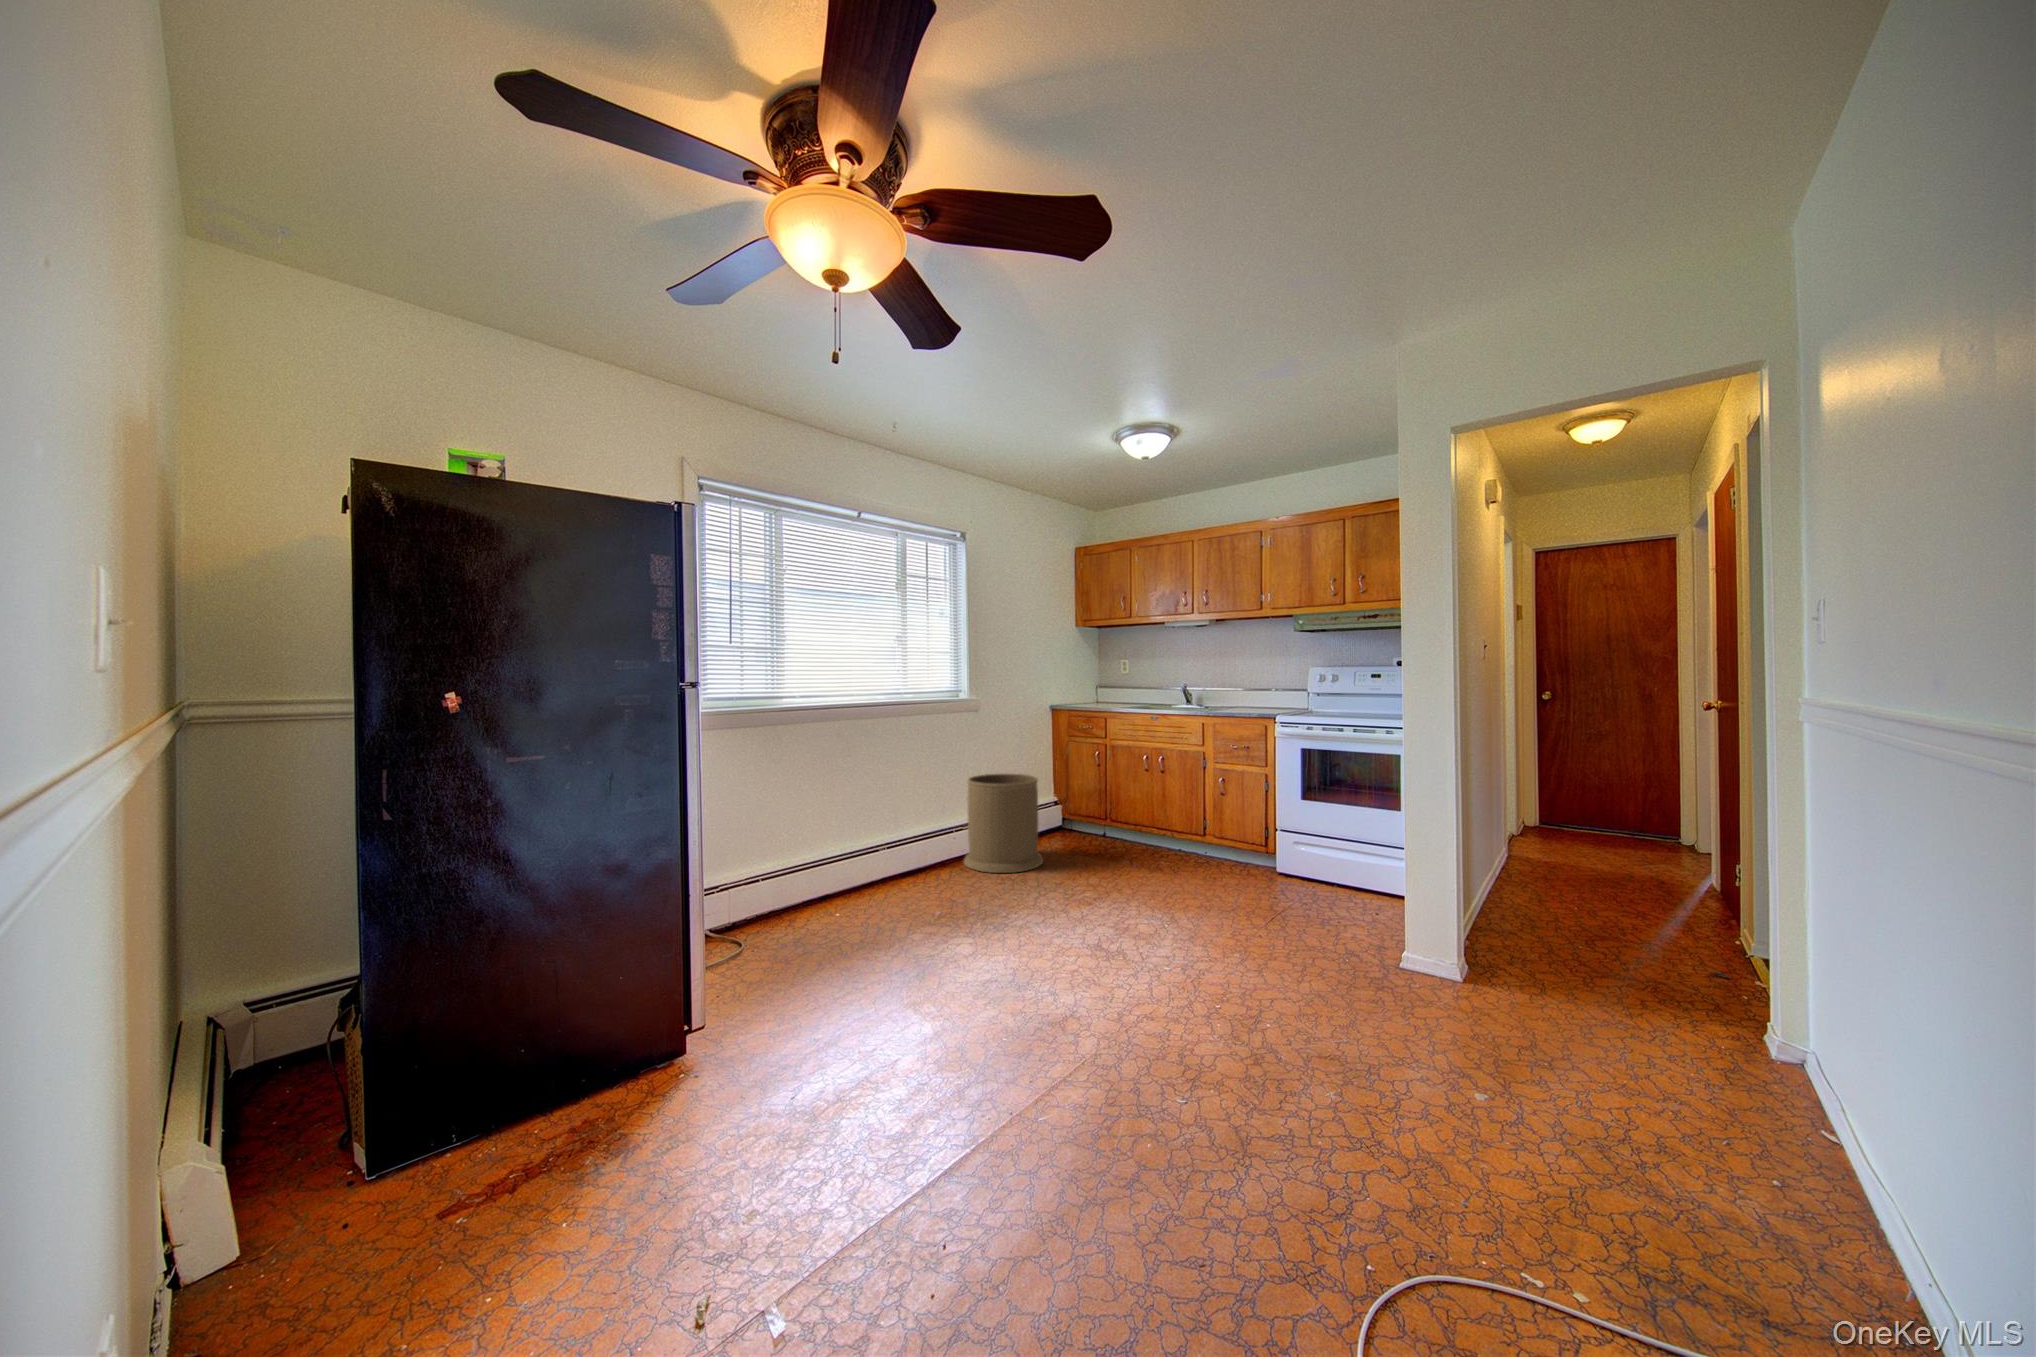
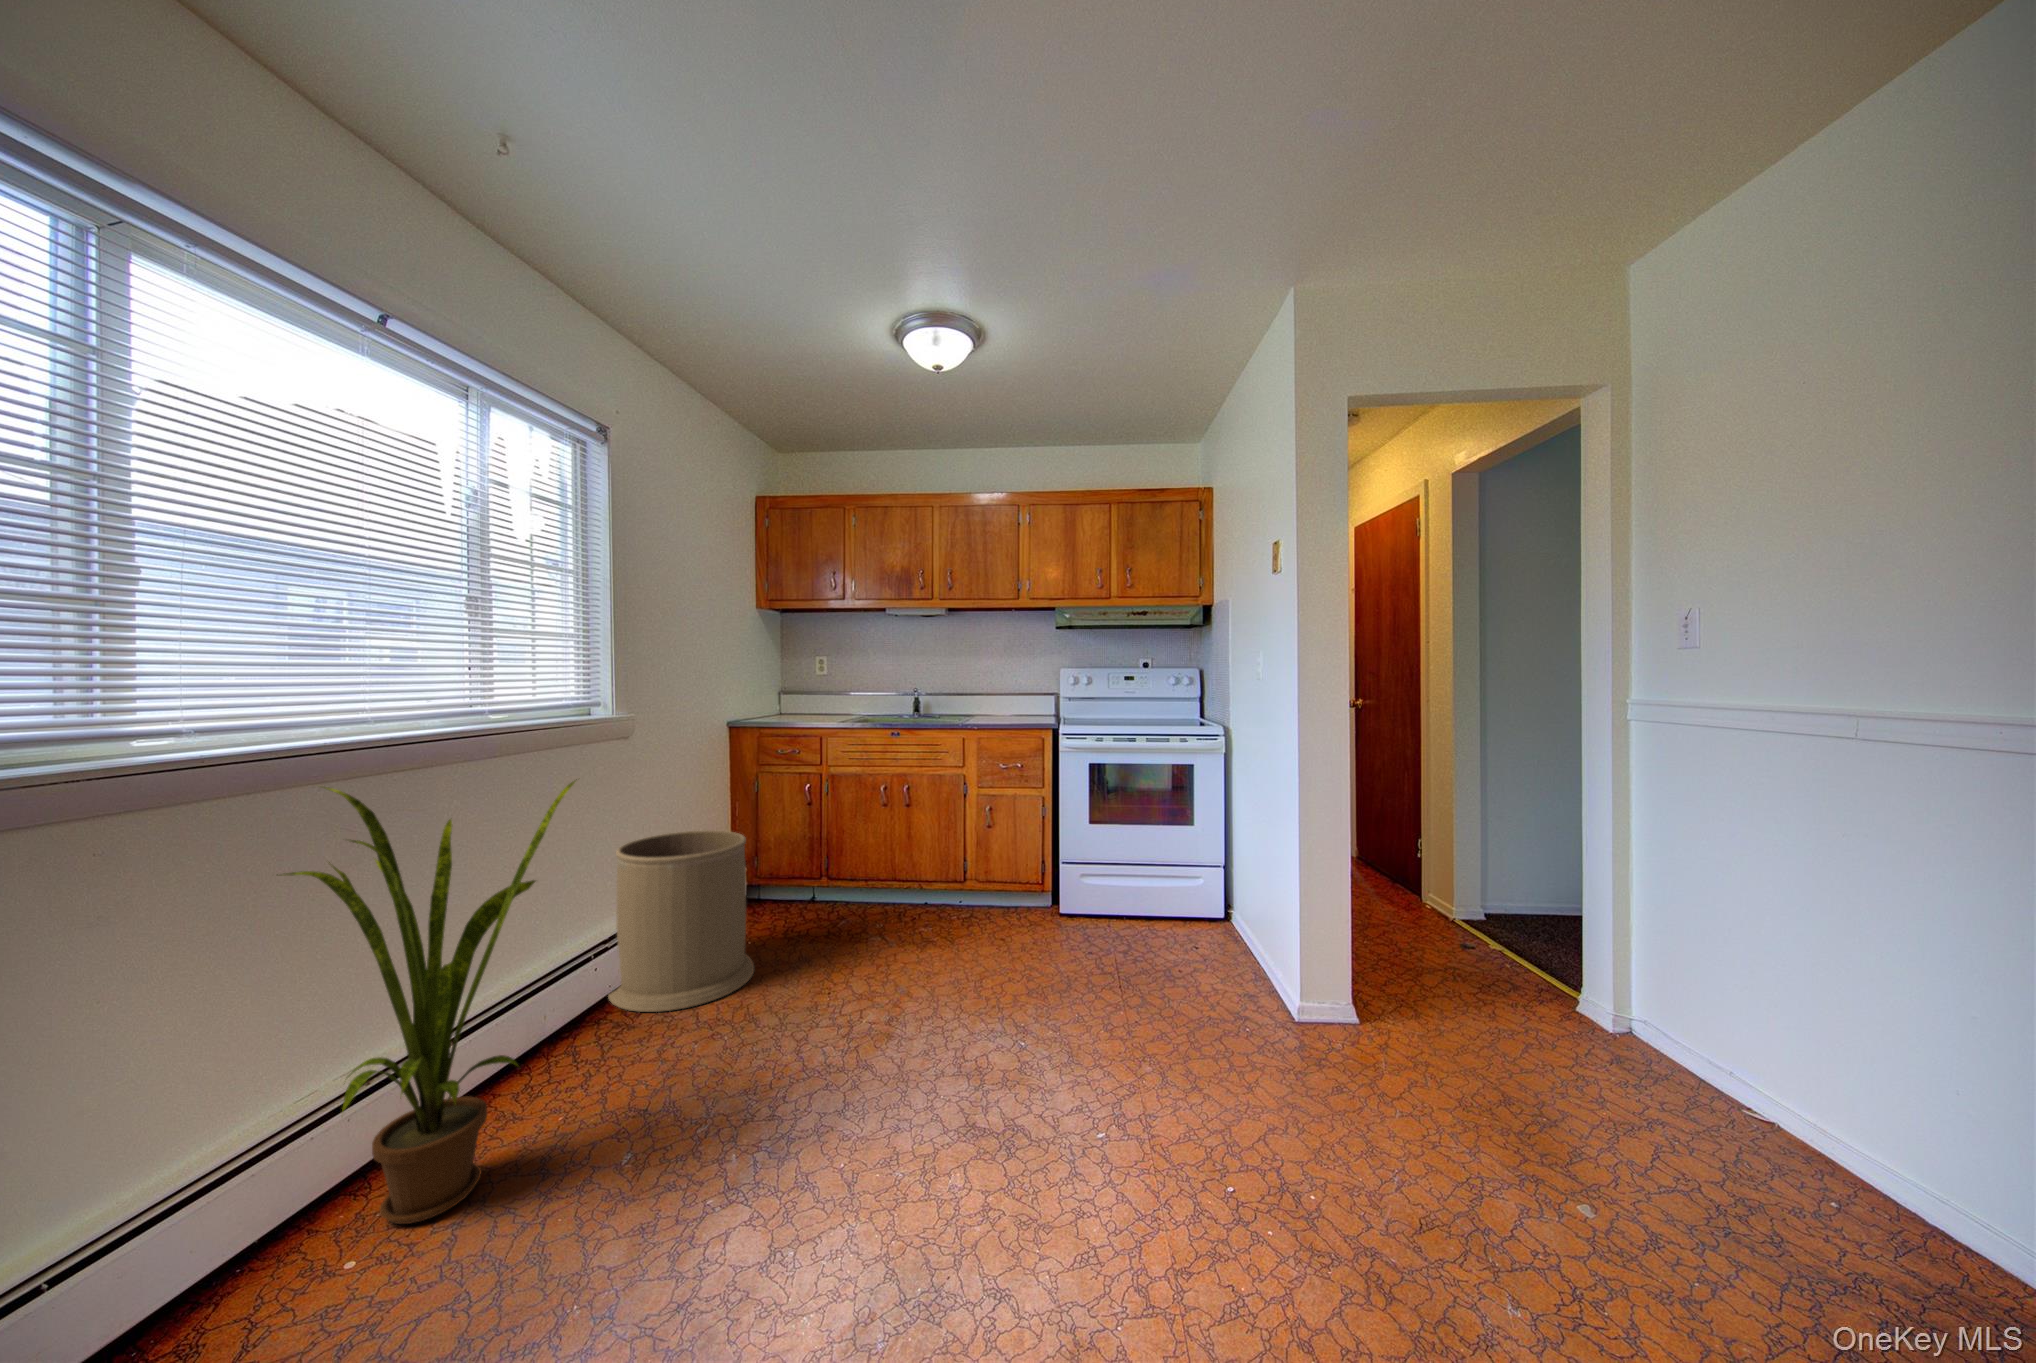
house plant: none [818,727,925,915] -> present [281,779,577,1224]

